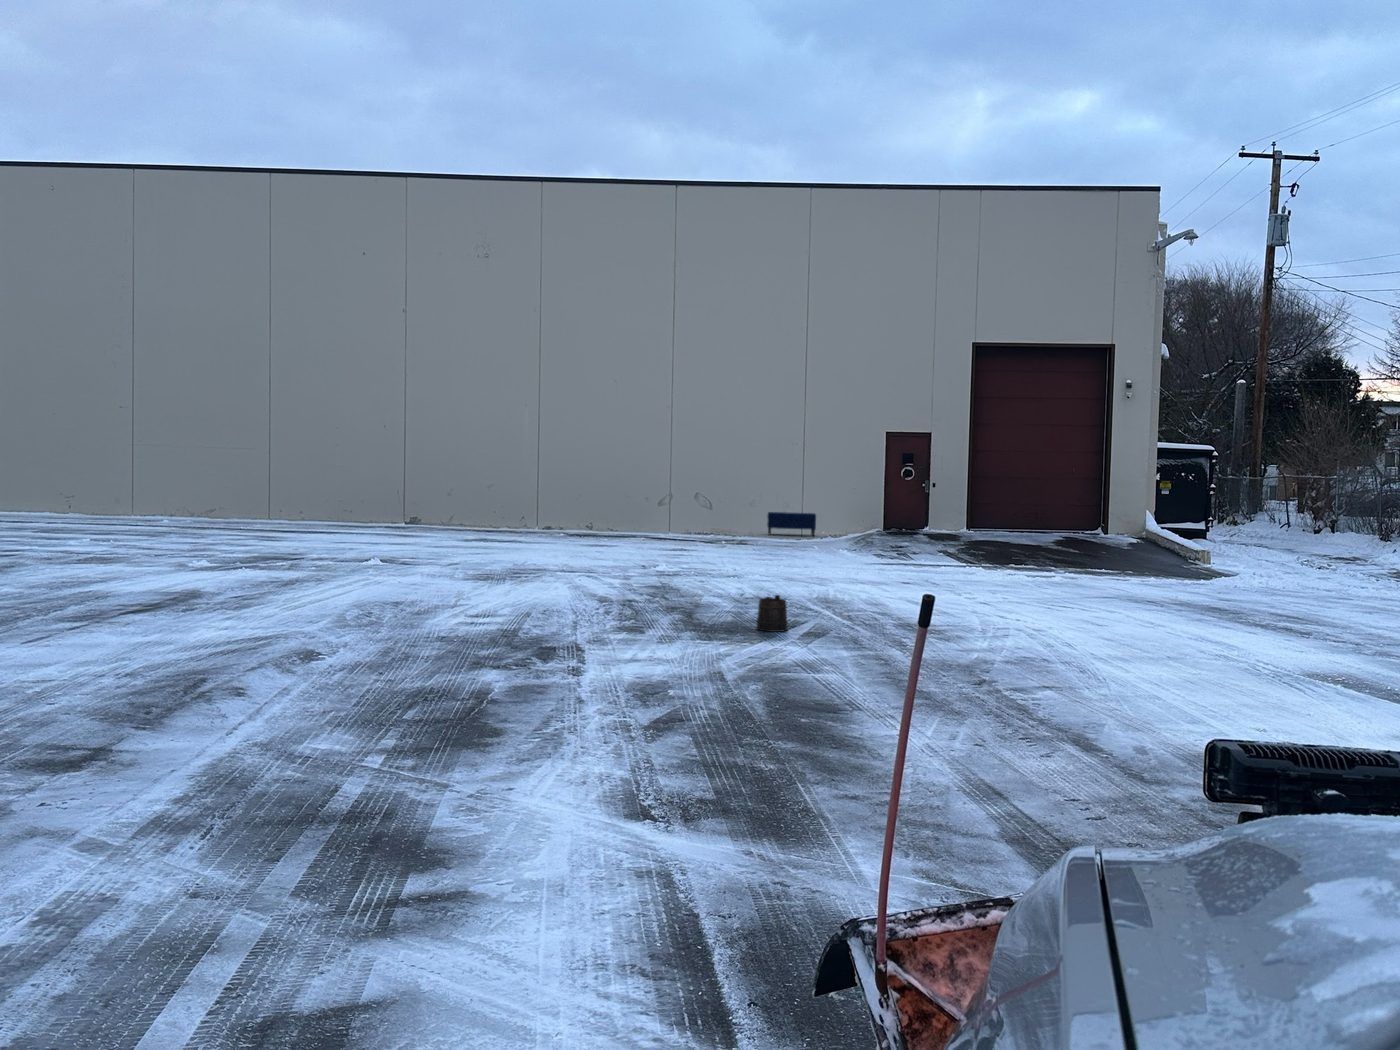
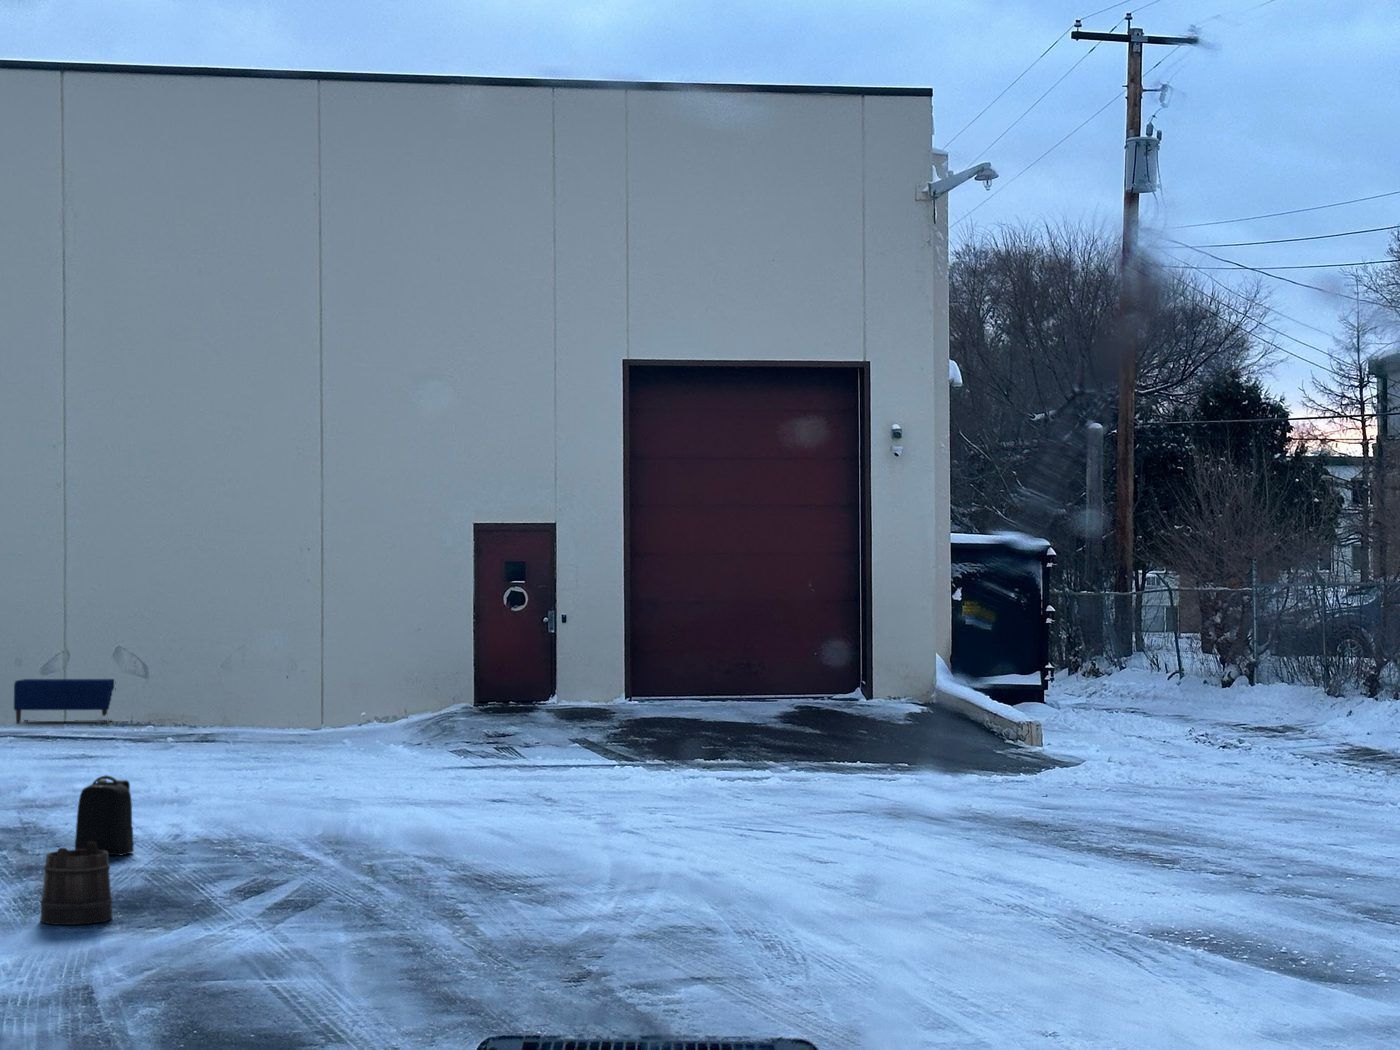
bench: present [767,512,816,536] -> present [14,679,114,724]
backpack: none [742,563,769,602] -> present [75,775,134,855]

